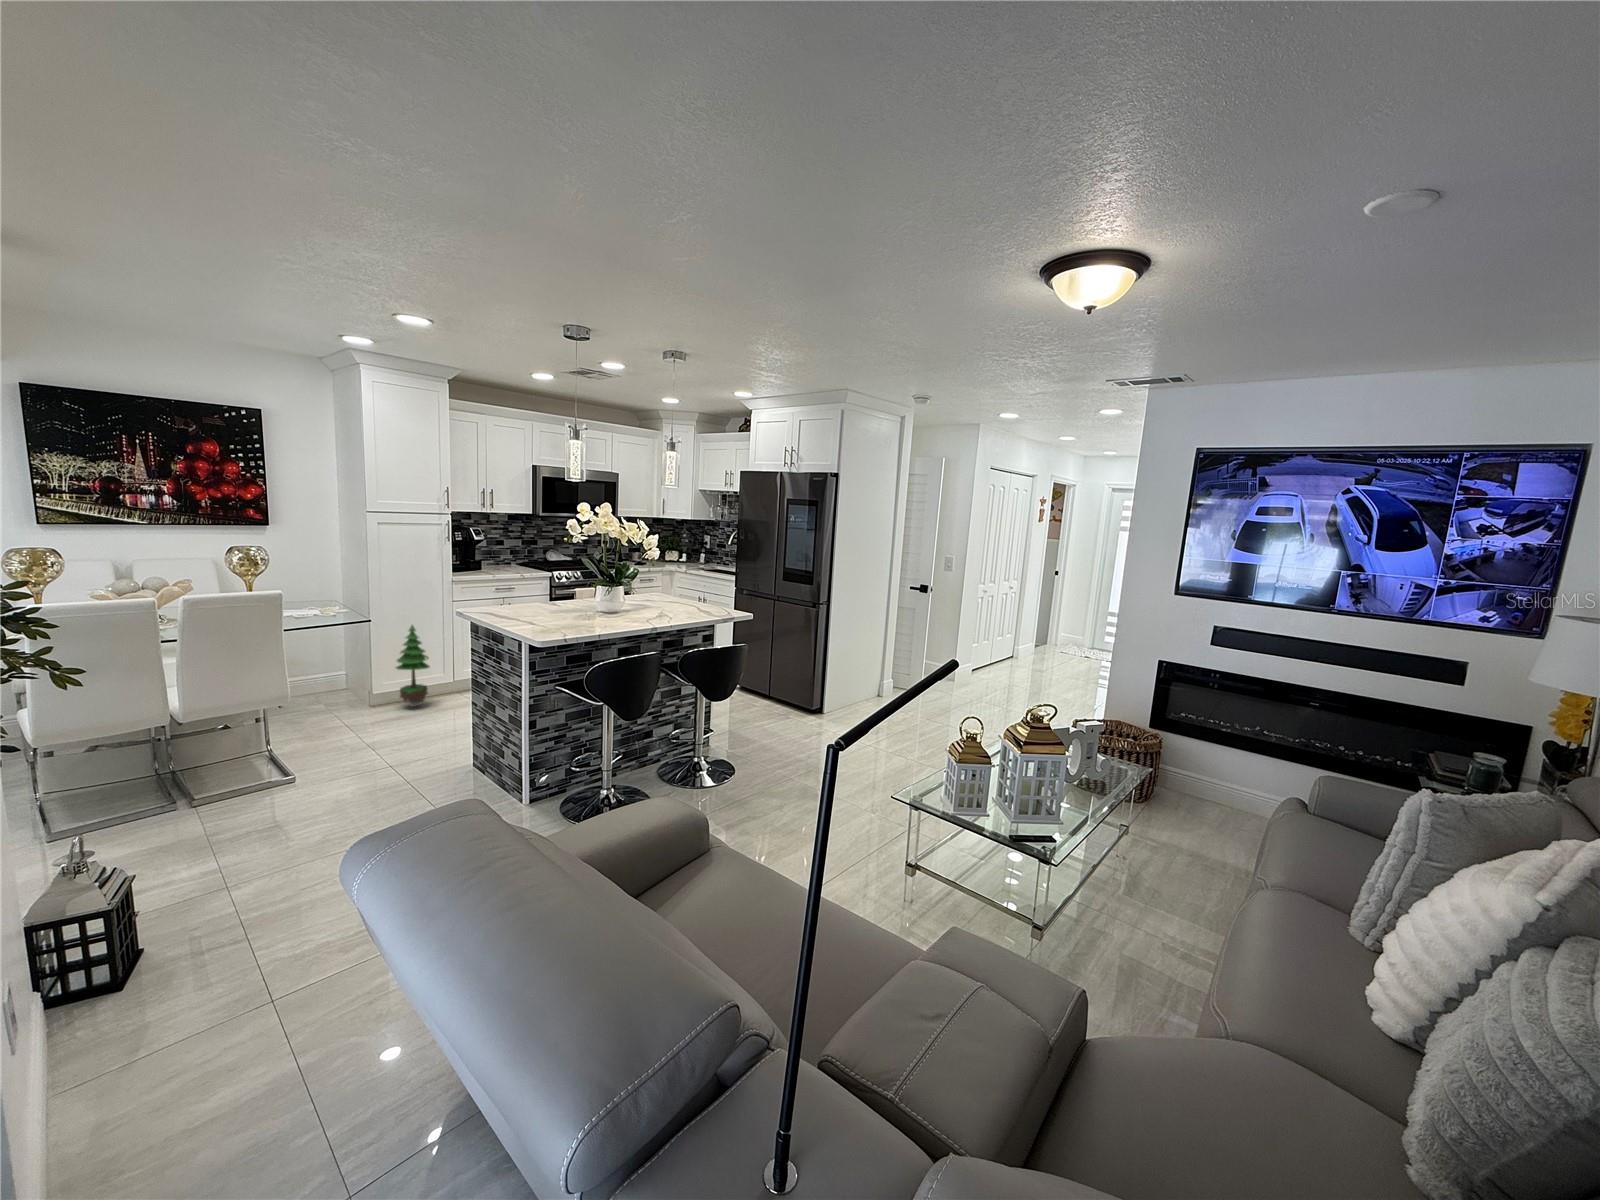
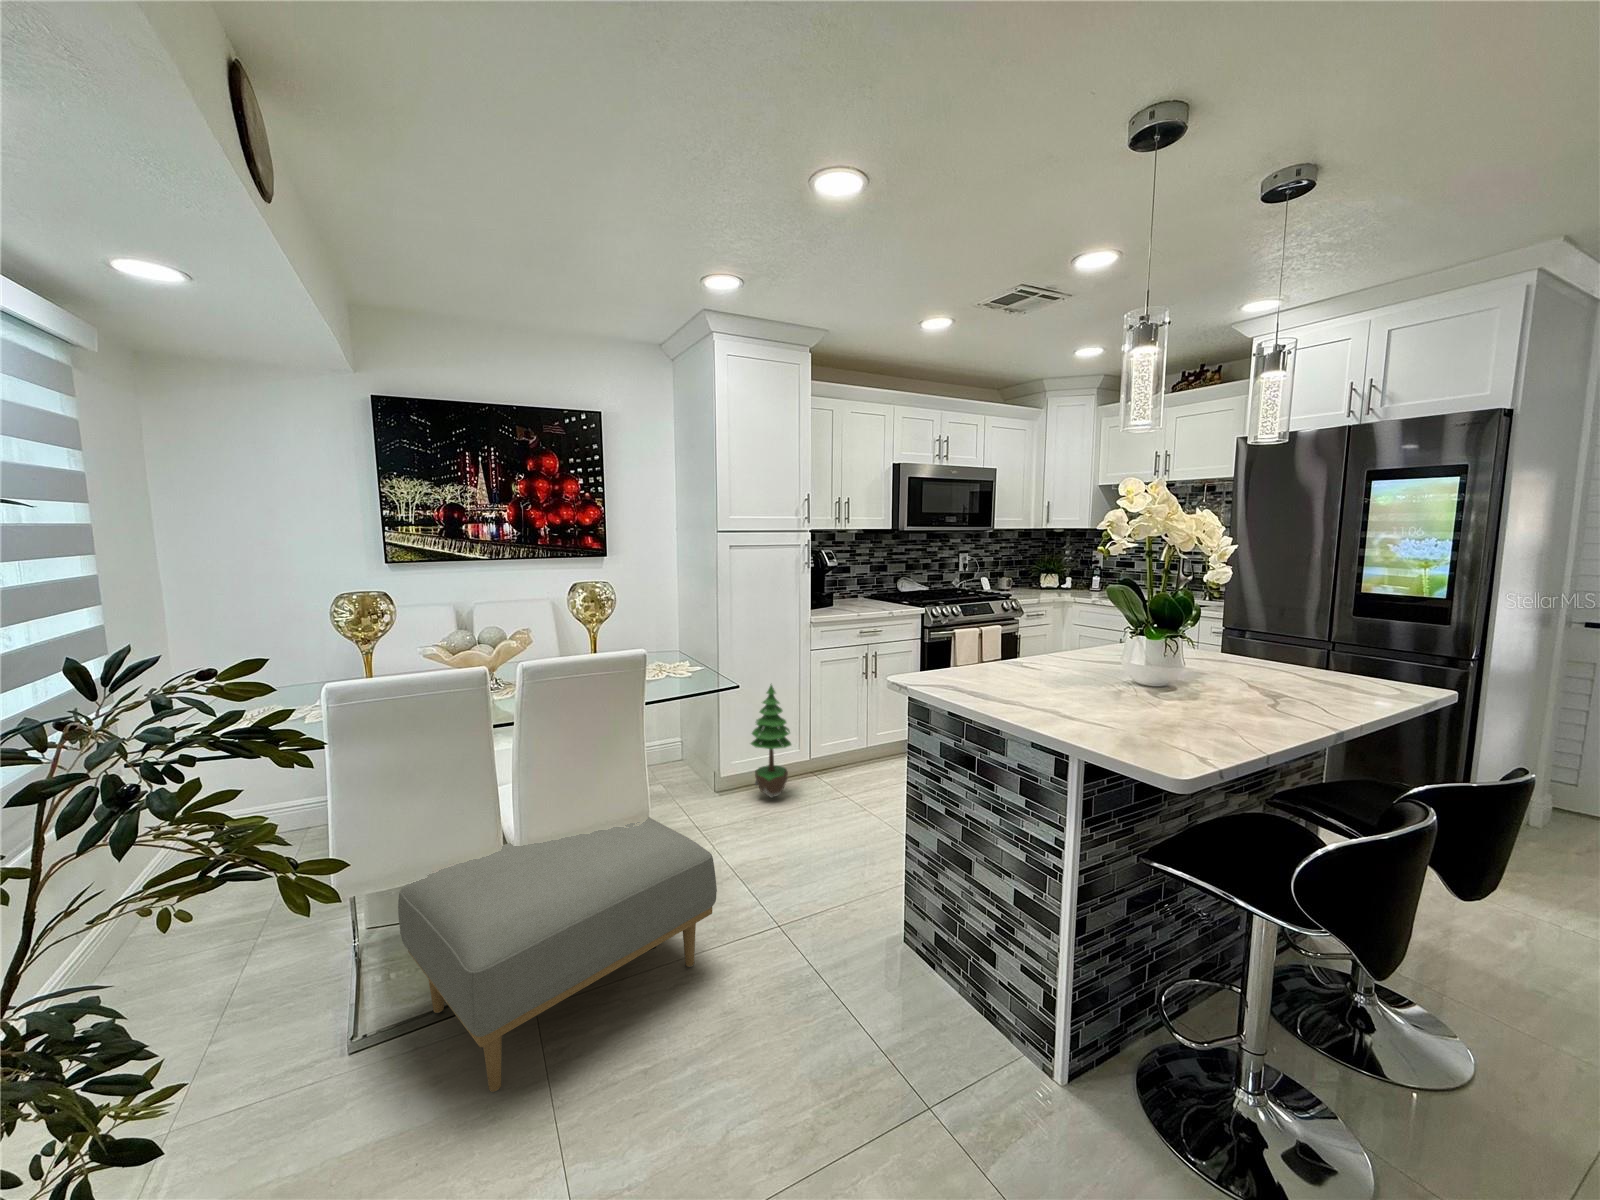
ottoman: none [85,697,336,840] -> present [398,817,717,1092]

